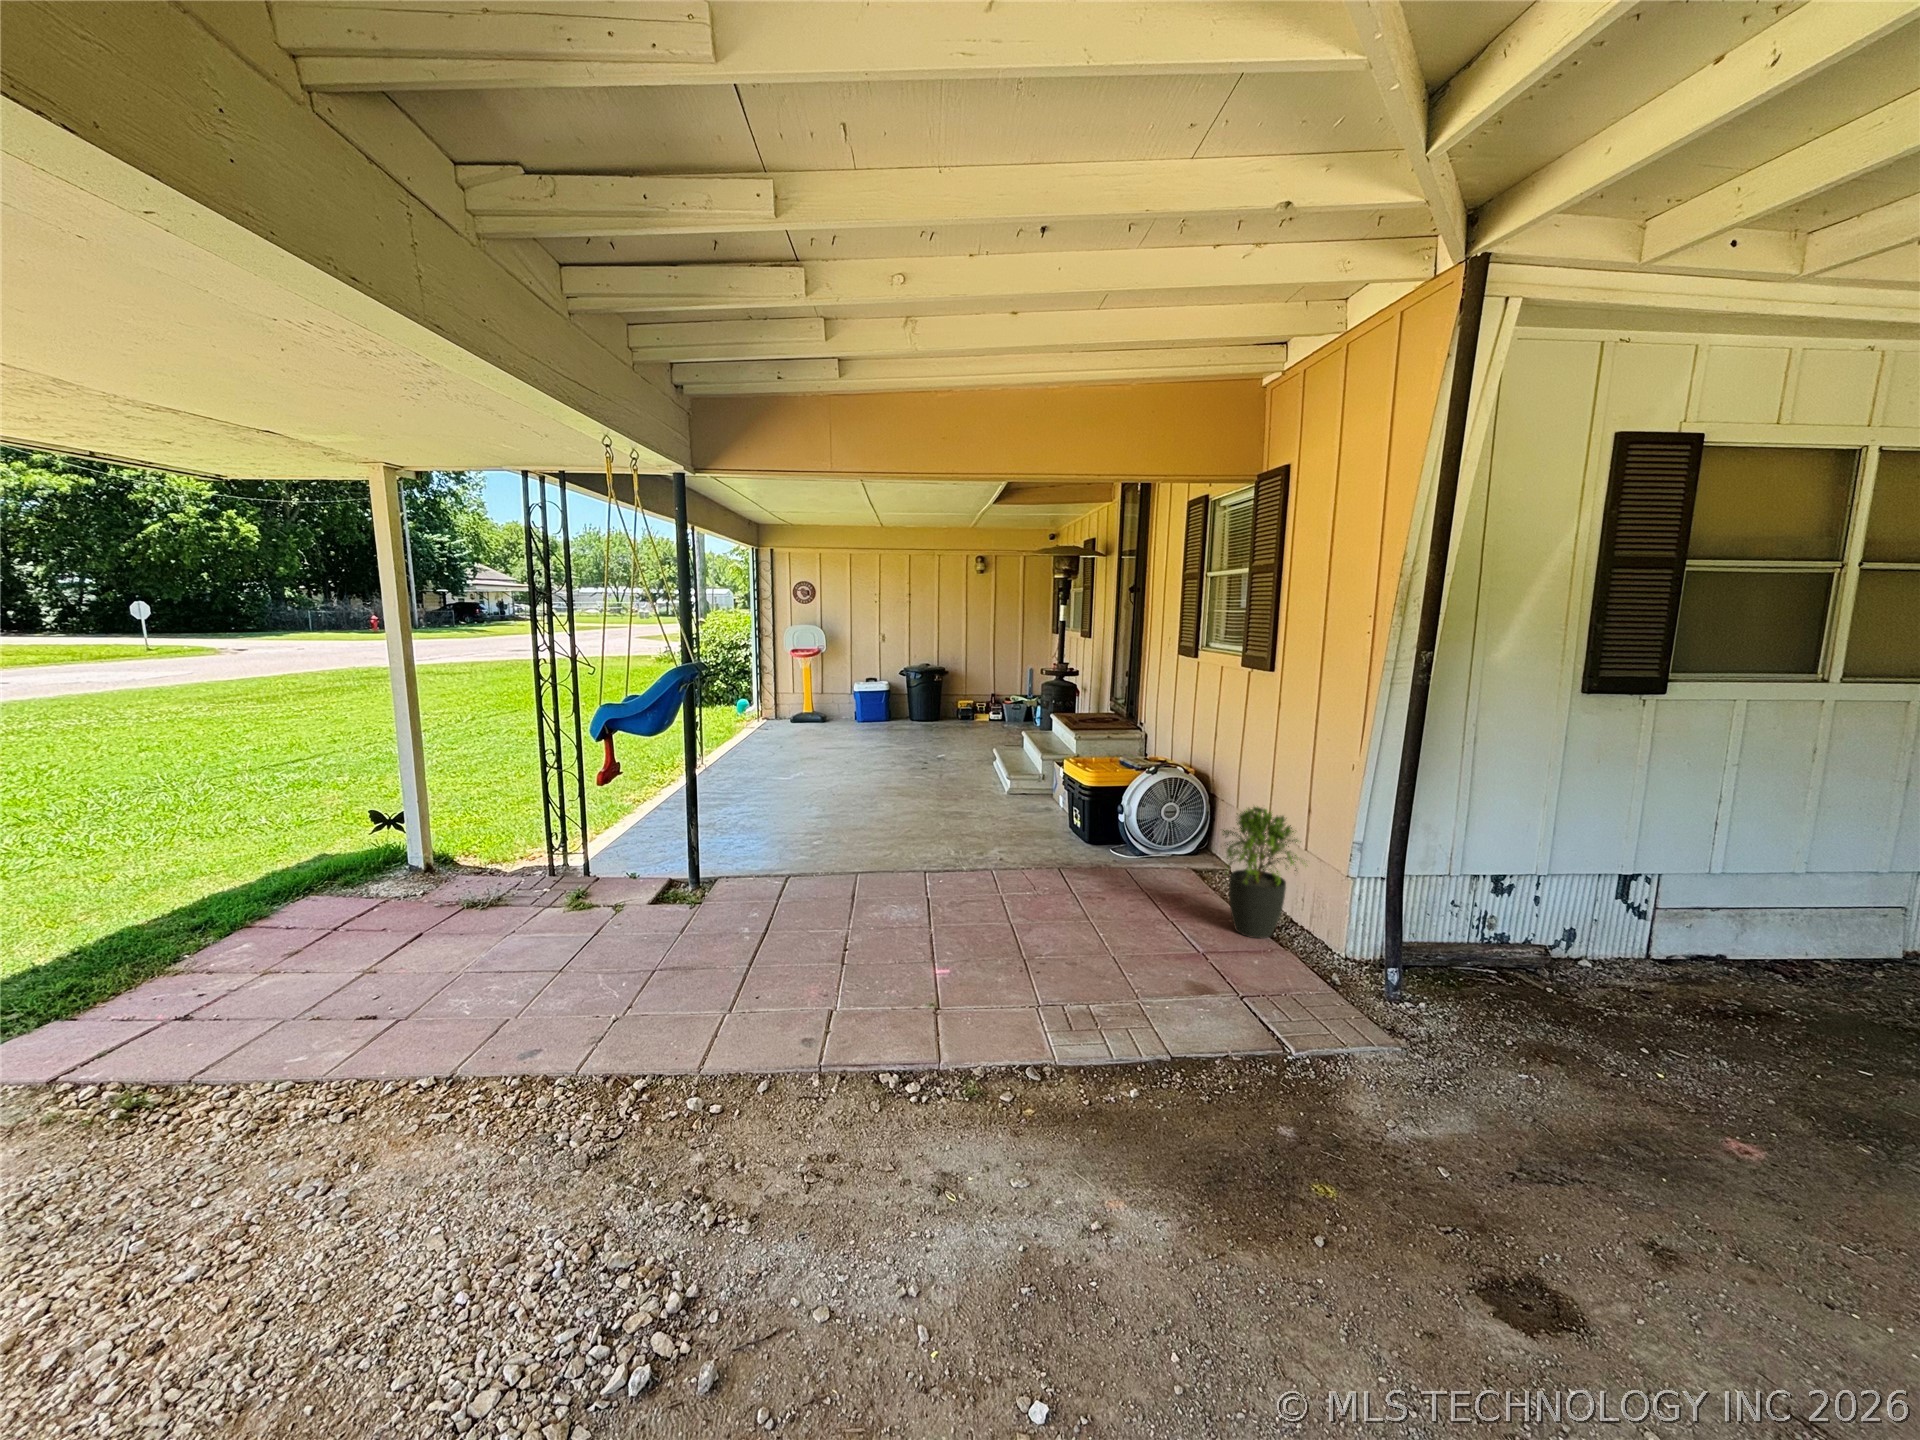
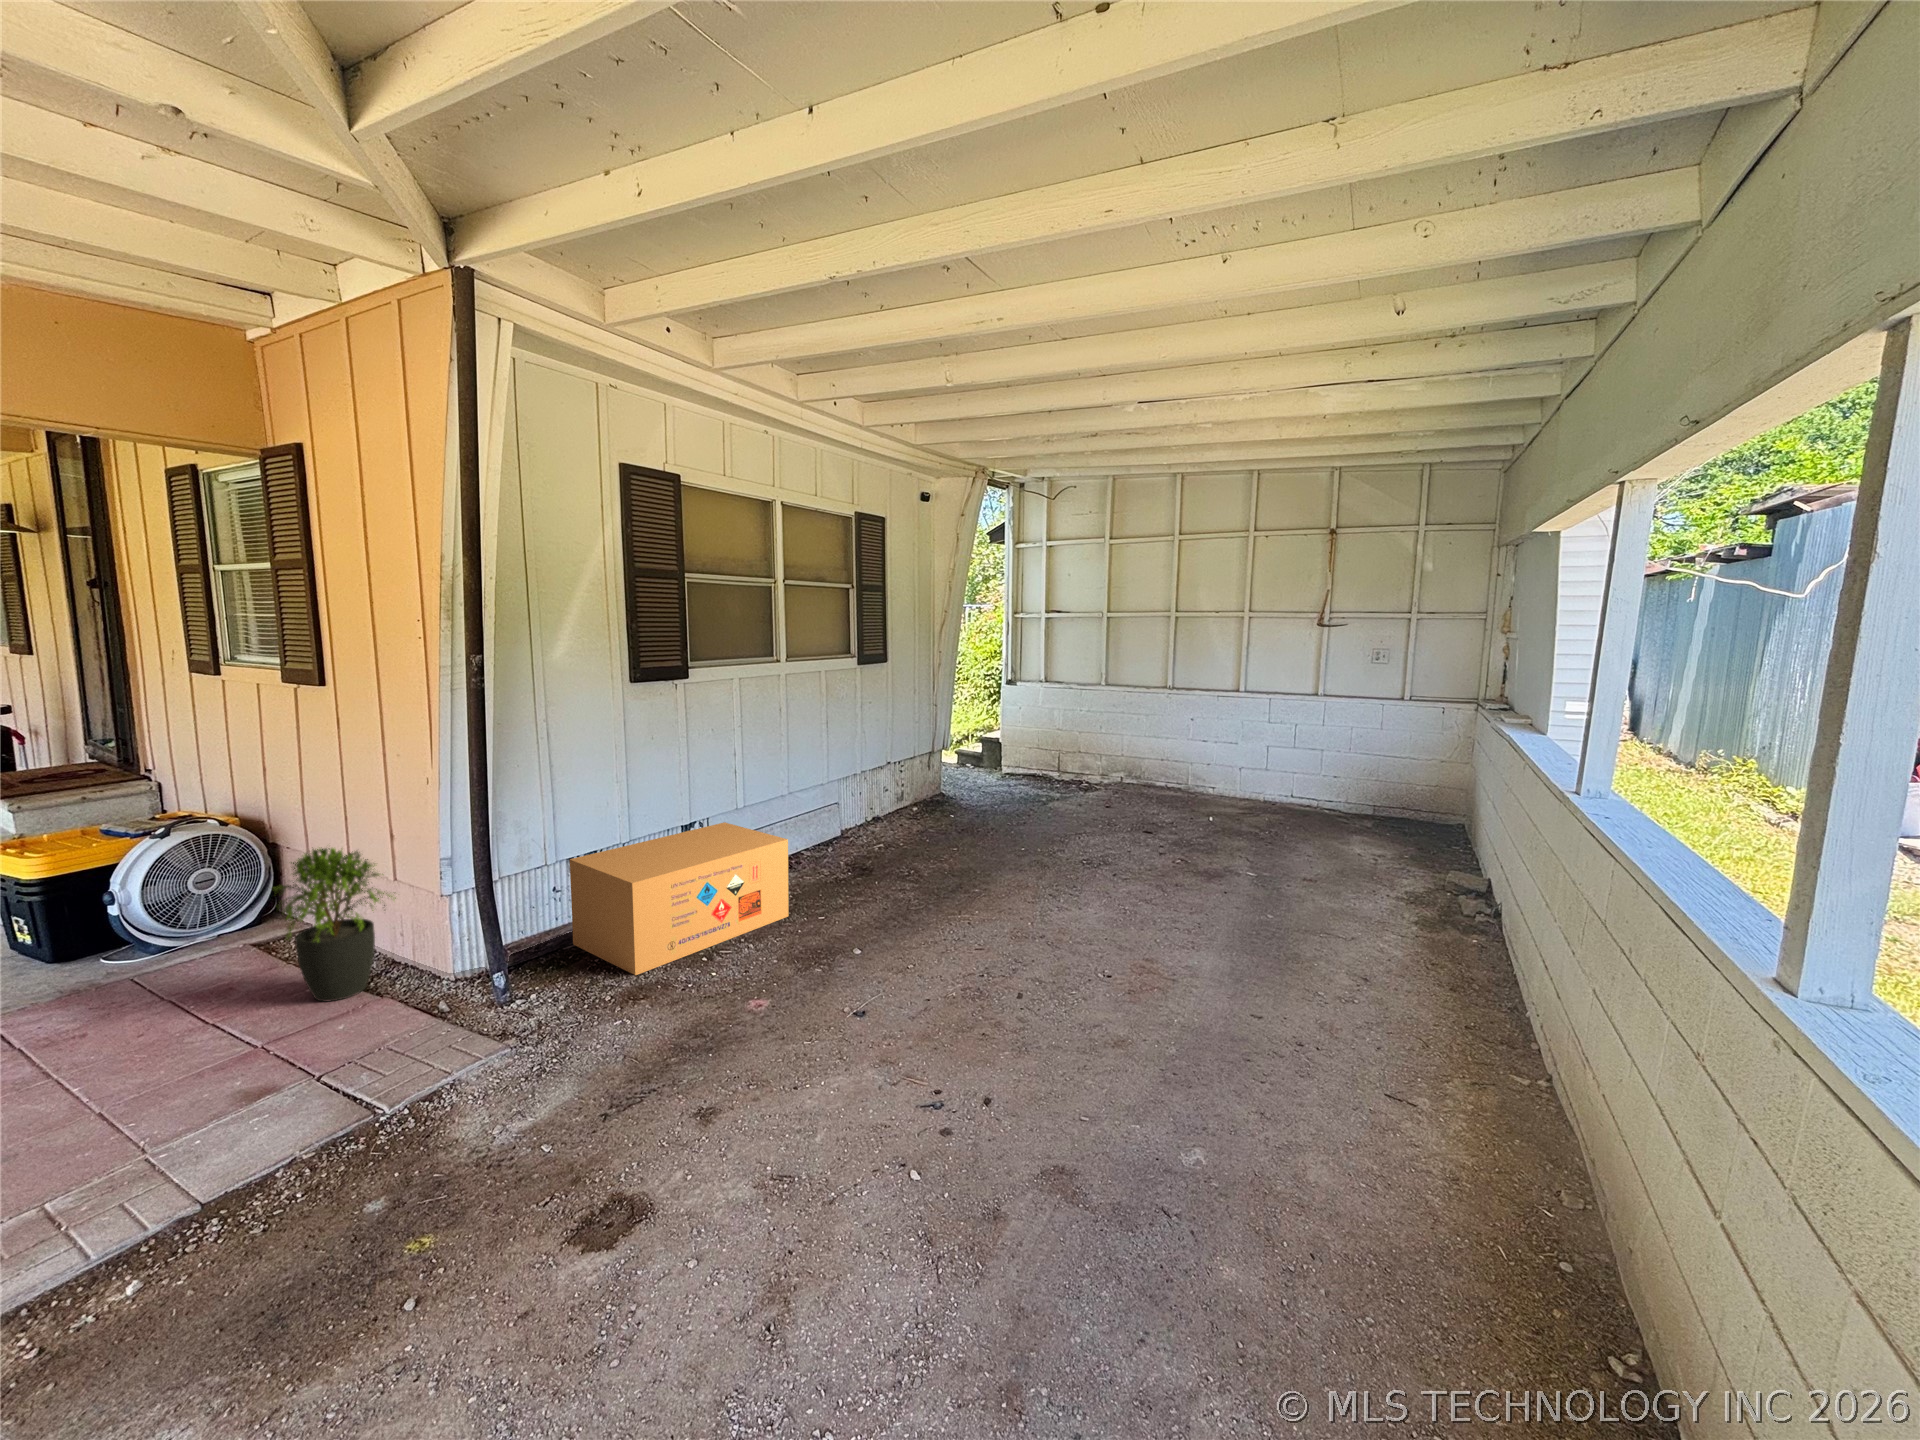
cardboard box: none [1464,876,1815,1045] -> present [570,822,789,975]

